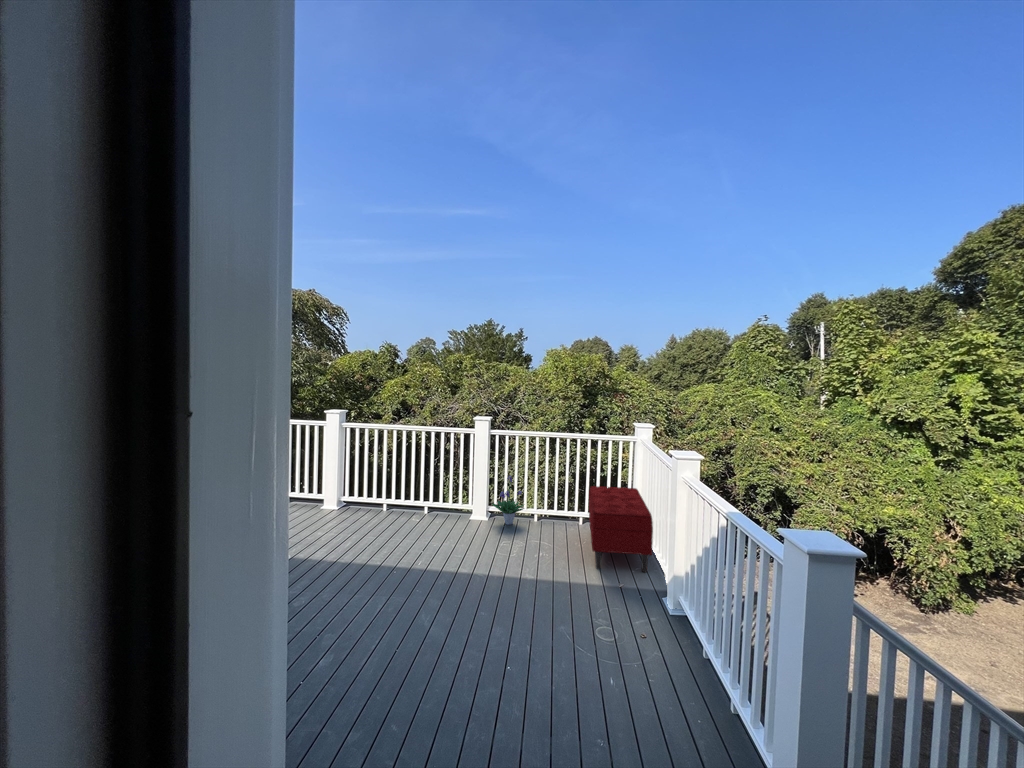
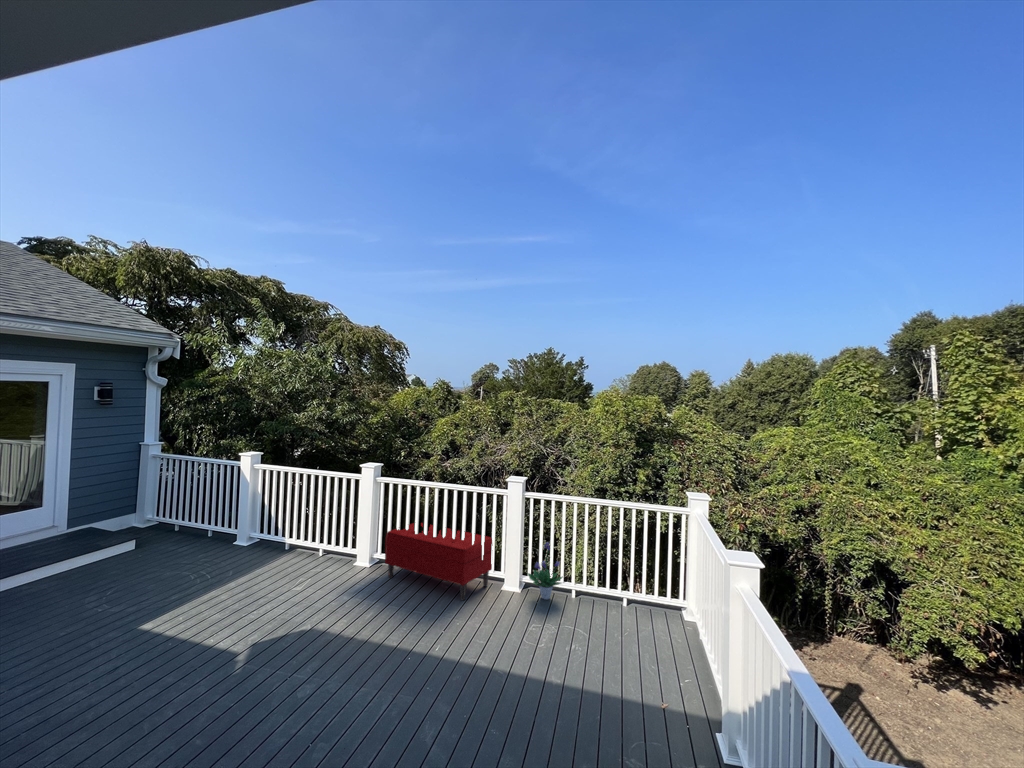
bench: present [589,486,653,572] -> present [385,523,492,600]

